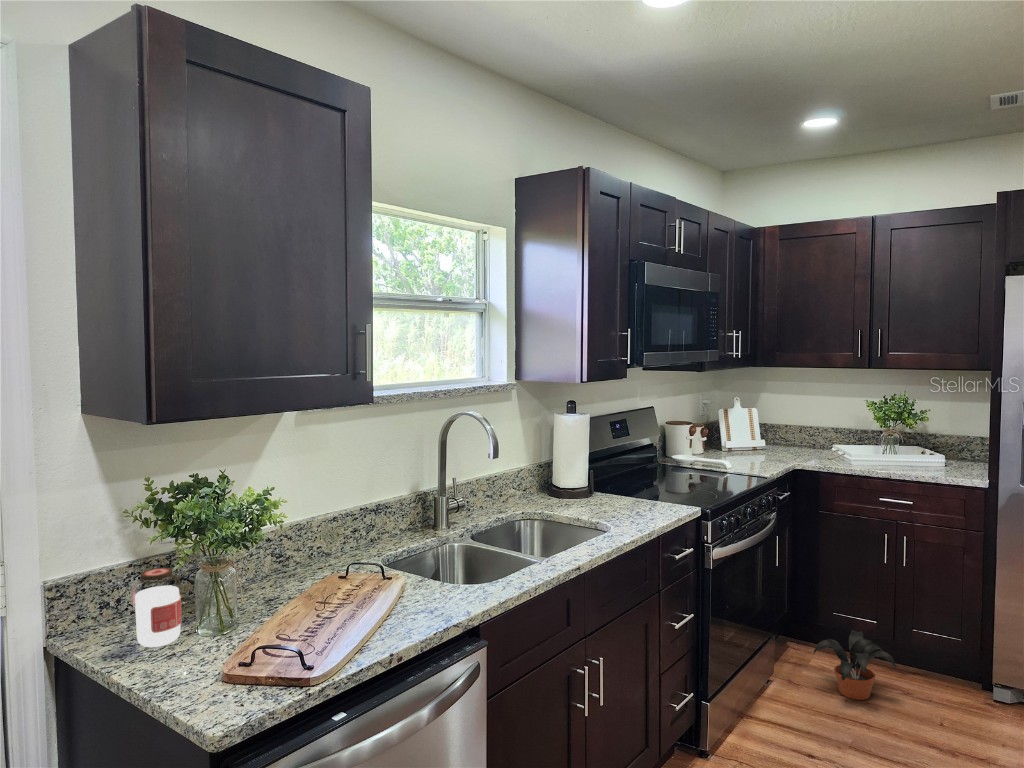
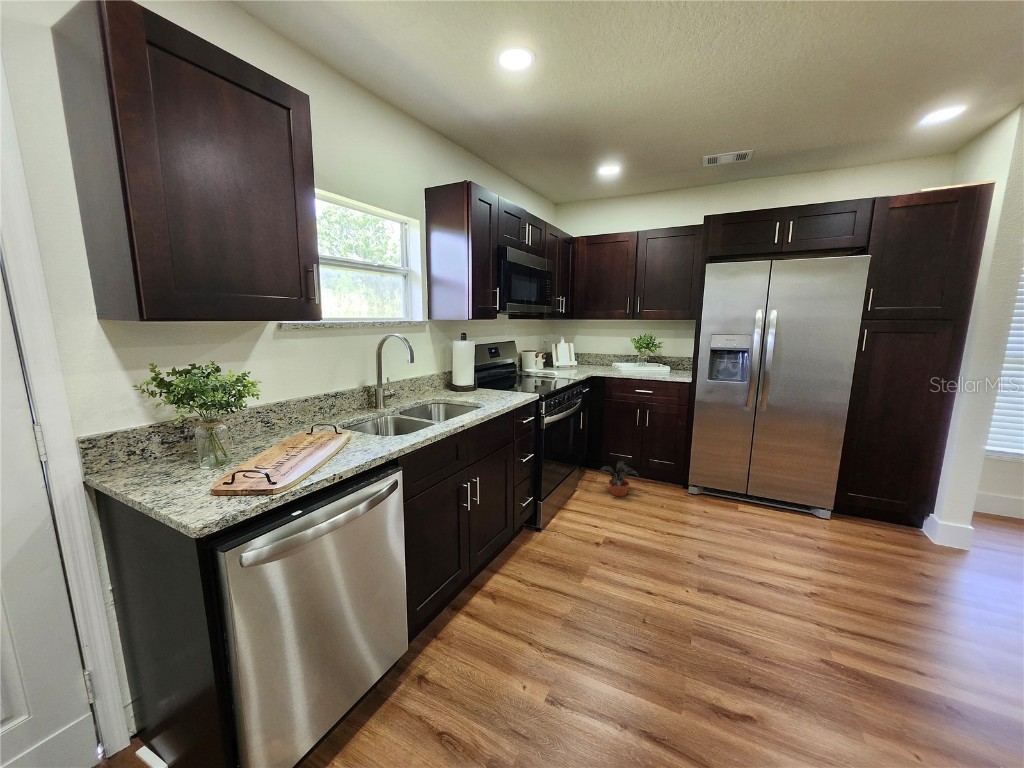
jar: present [132,568,182,647] -> none [145,426,187,479]

